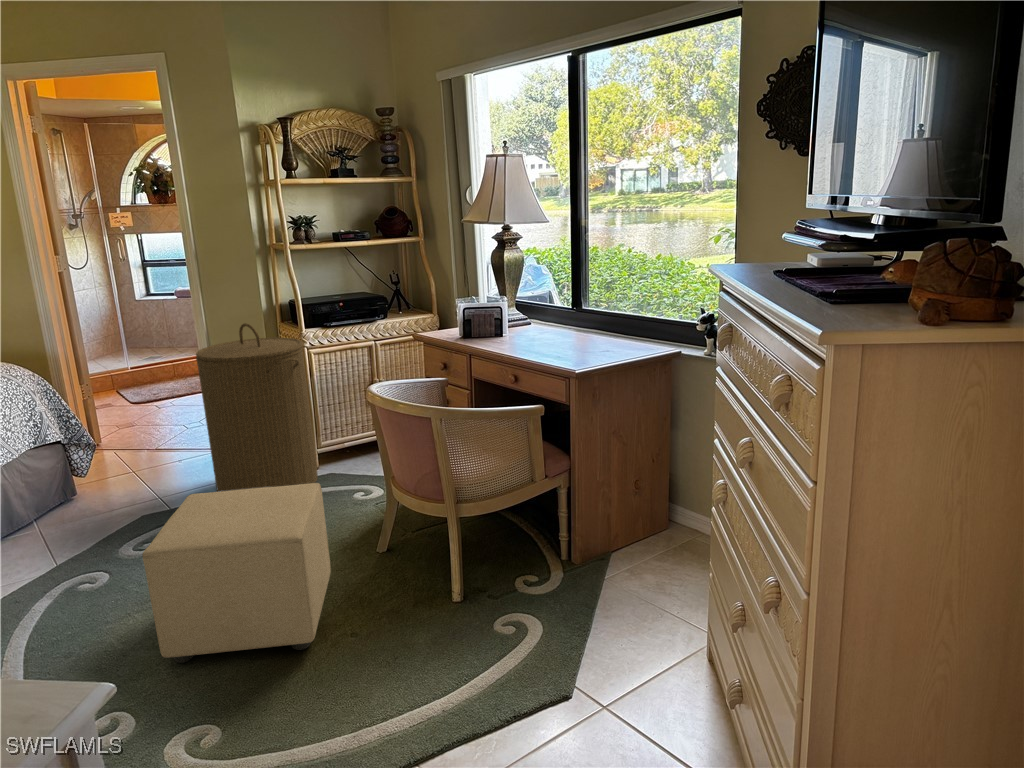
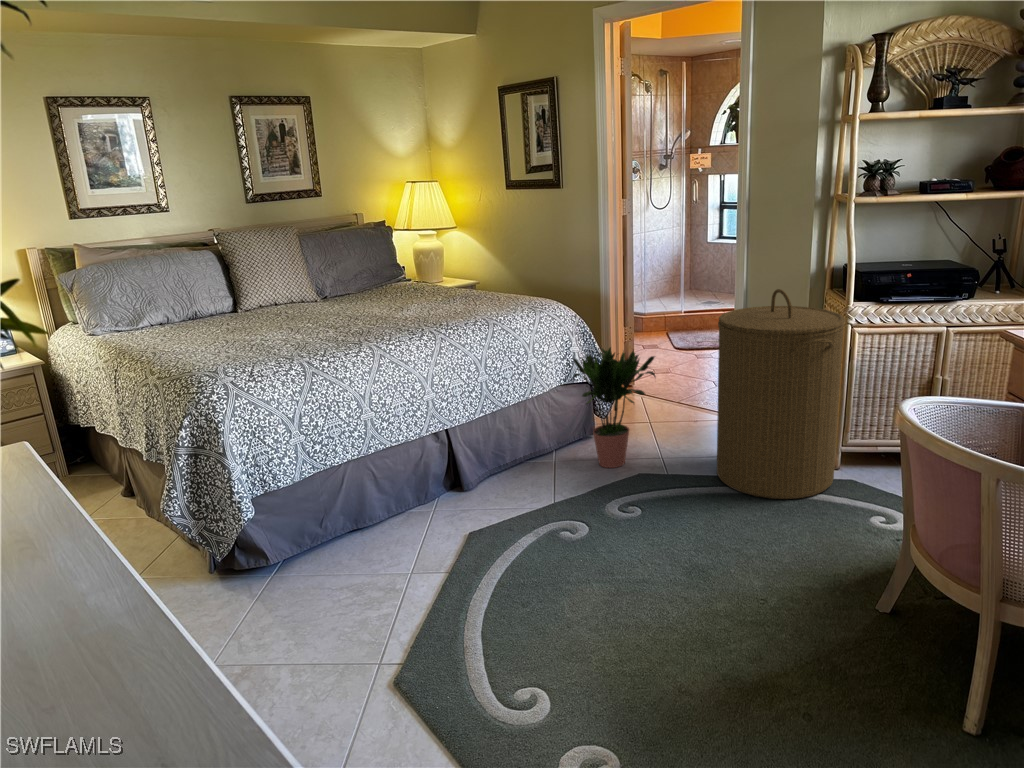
potted plant: none [34,387,153,521] -> present [573,348,655,468]
ottoman: present [142,483,331,663] -> none [583,484,808,720]

